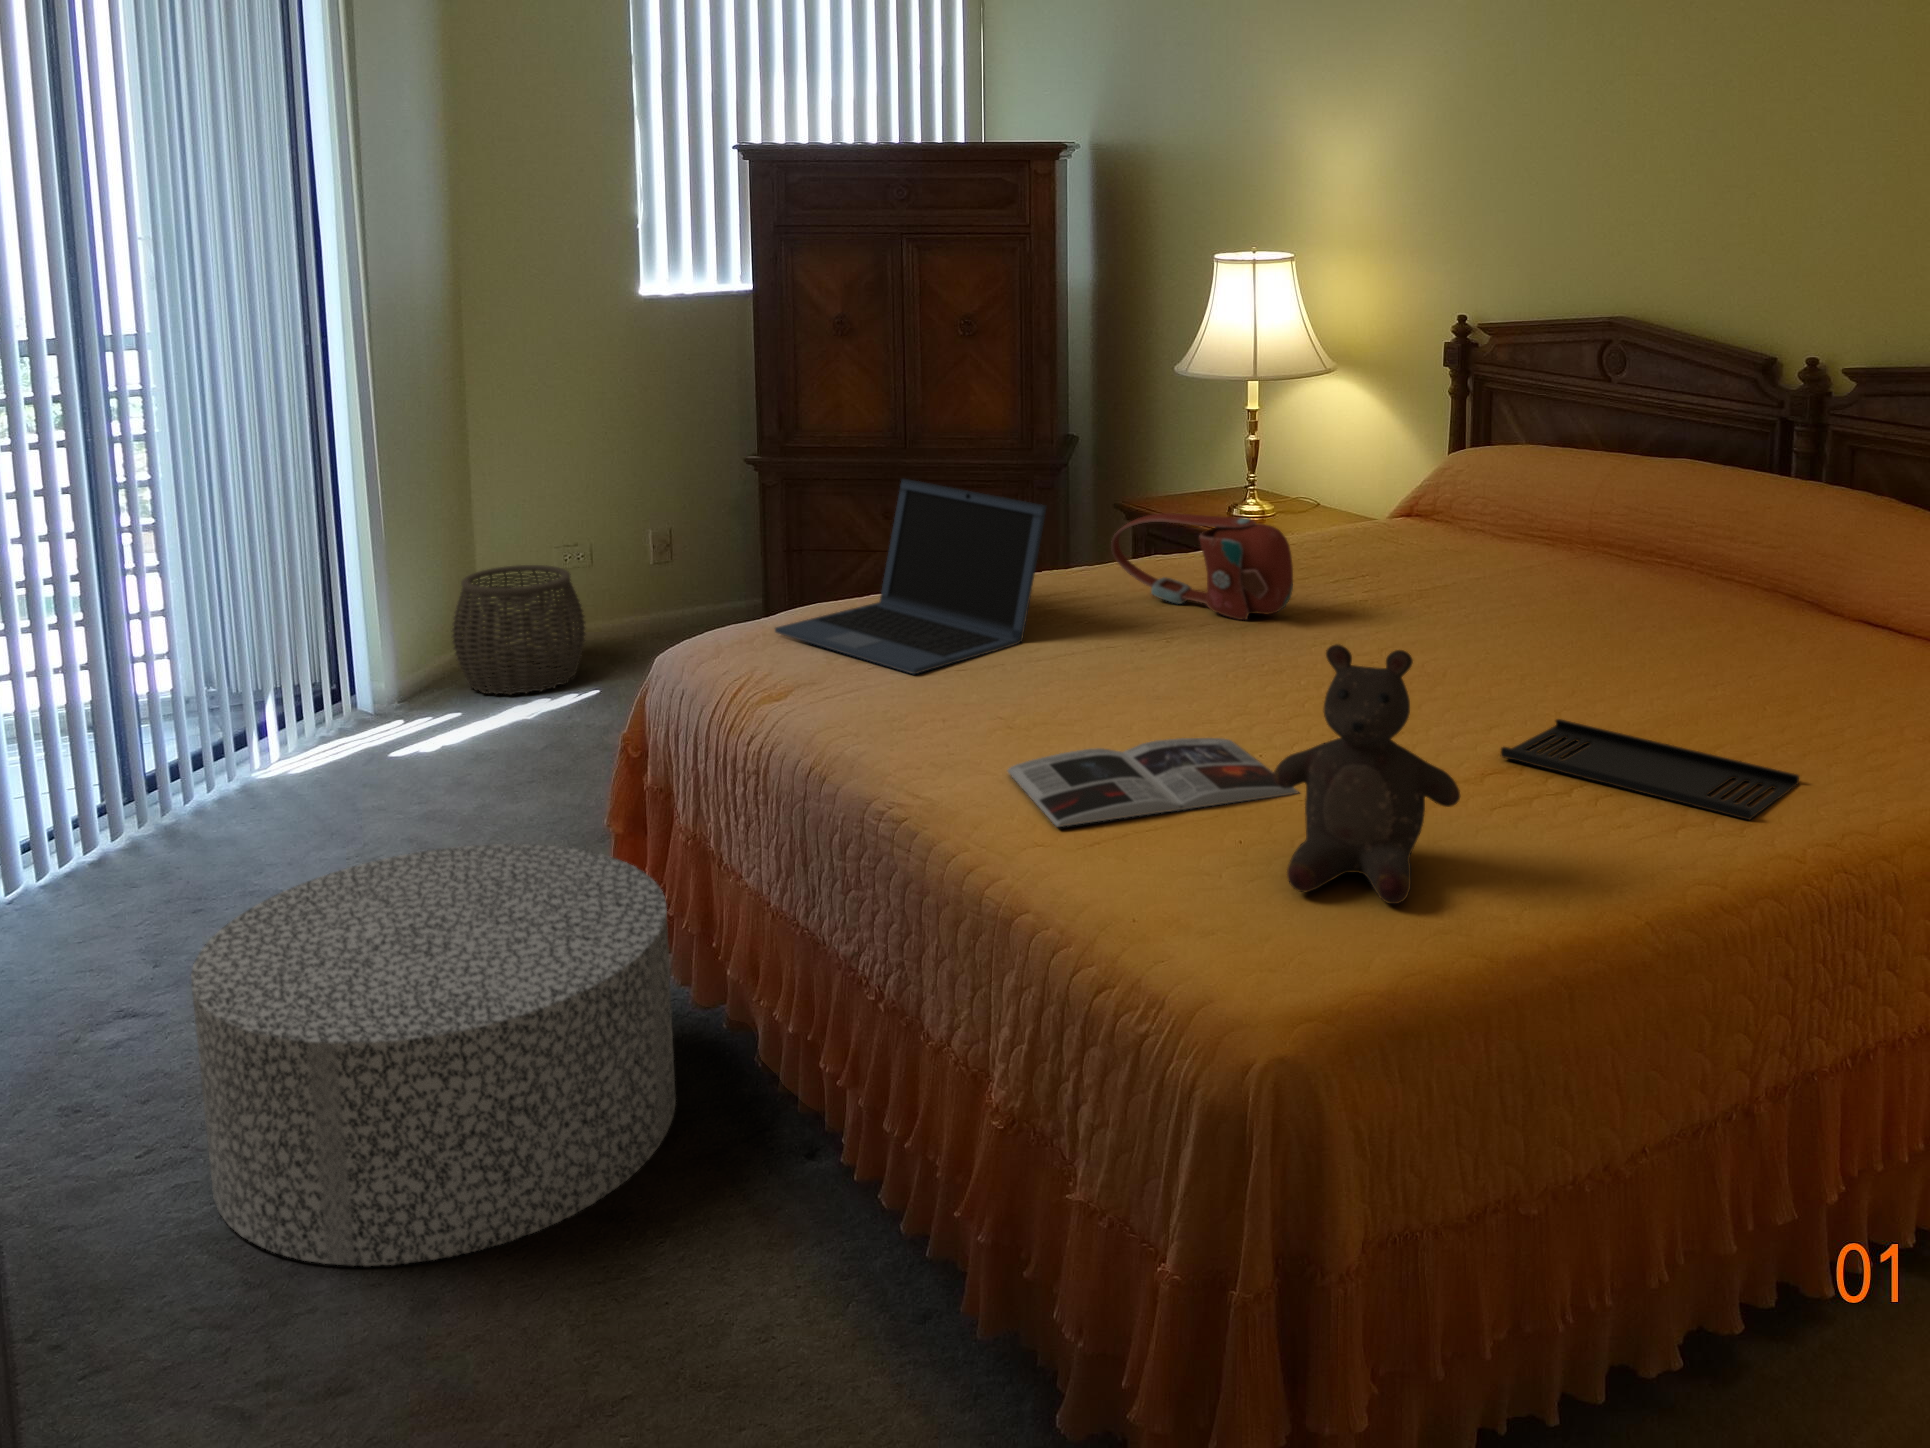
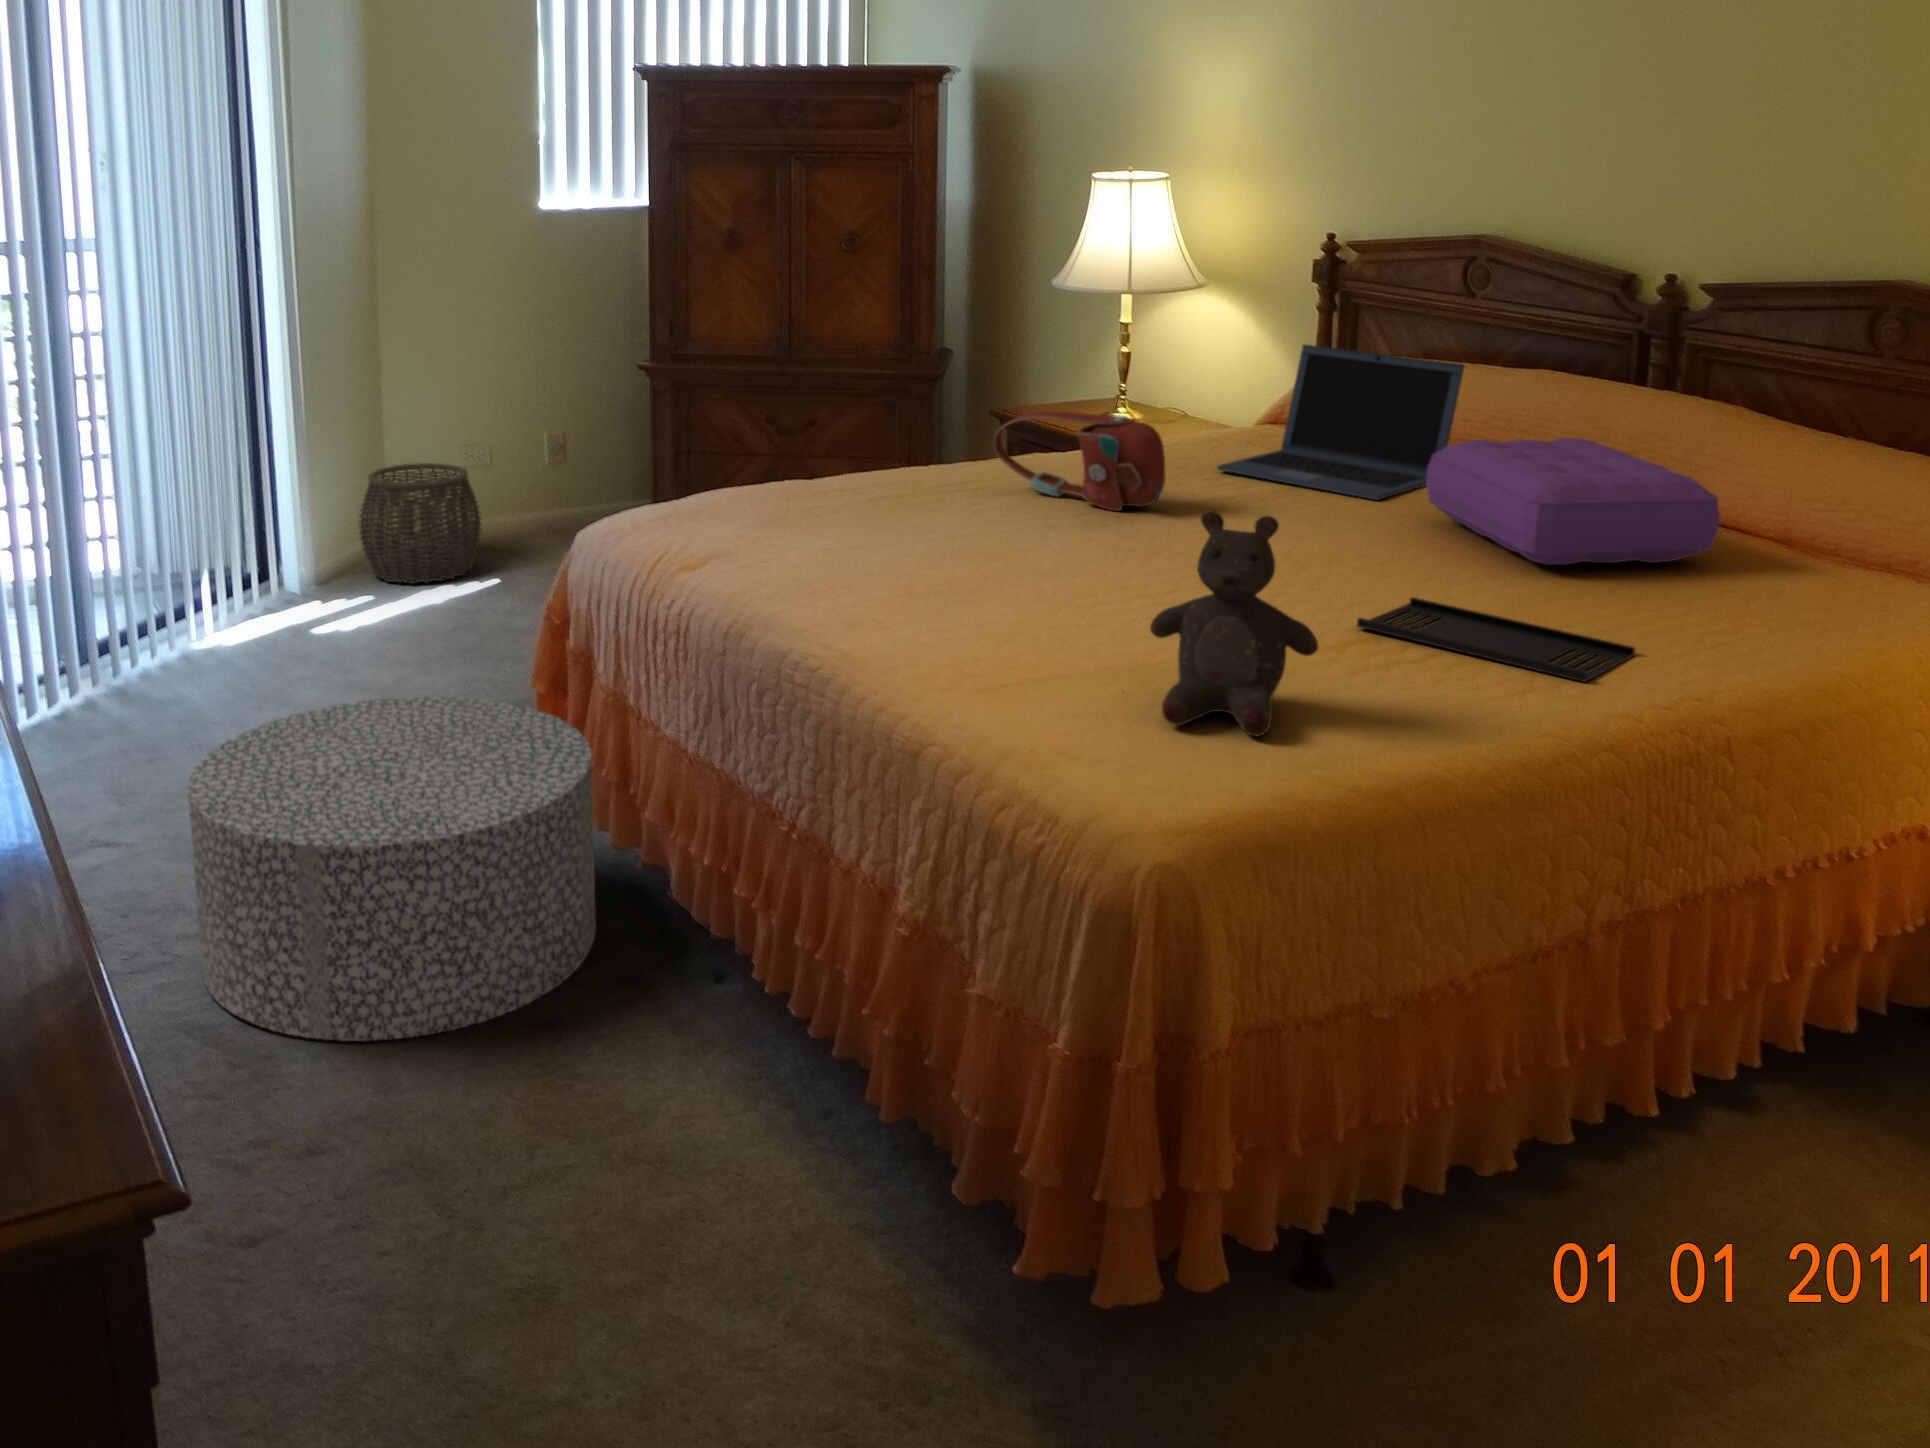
laptop: present [775,479,1046,674] -> present [1217,345,1464,500]
pillow: none [1566,534,1874,675] -> present [1426,438,1720,565]
magazine: present [1008,738,1298,827] -> none [907,605,1172,671]

